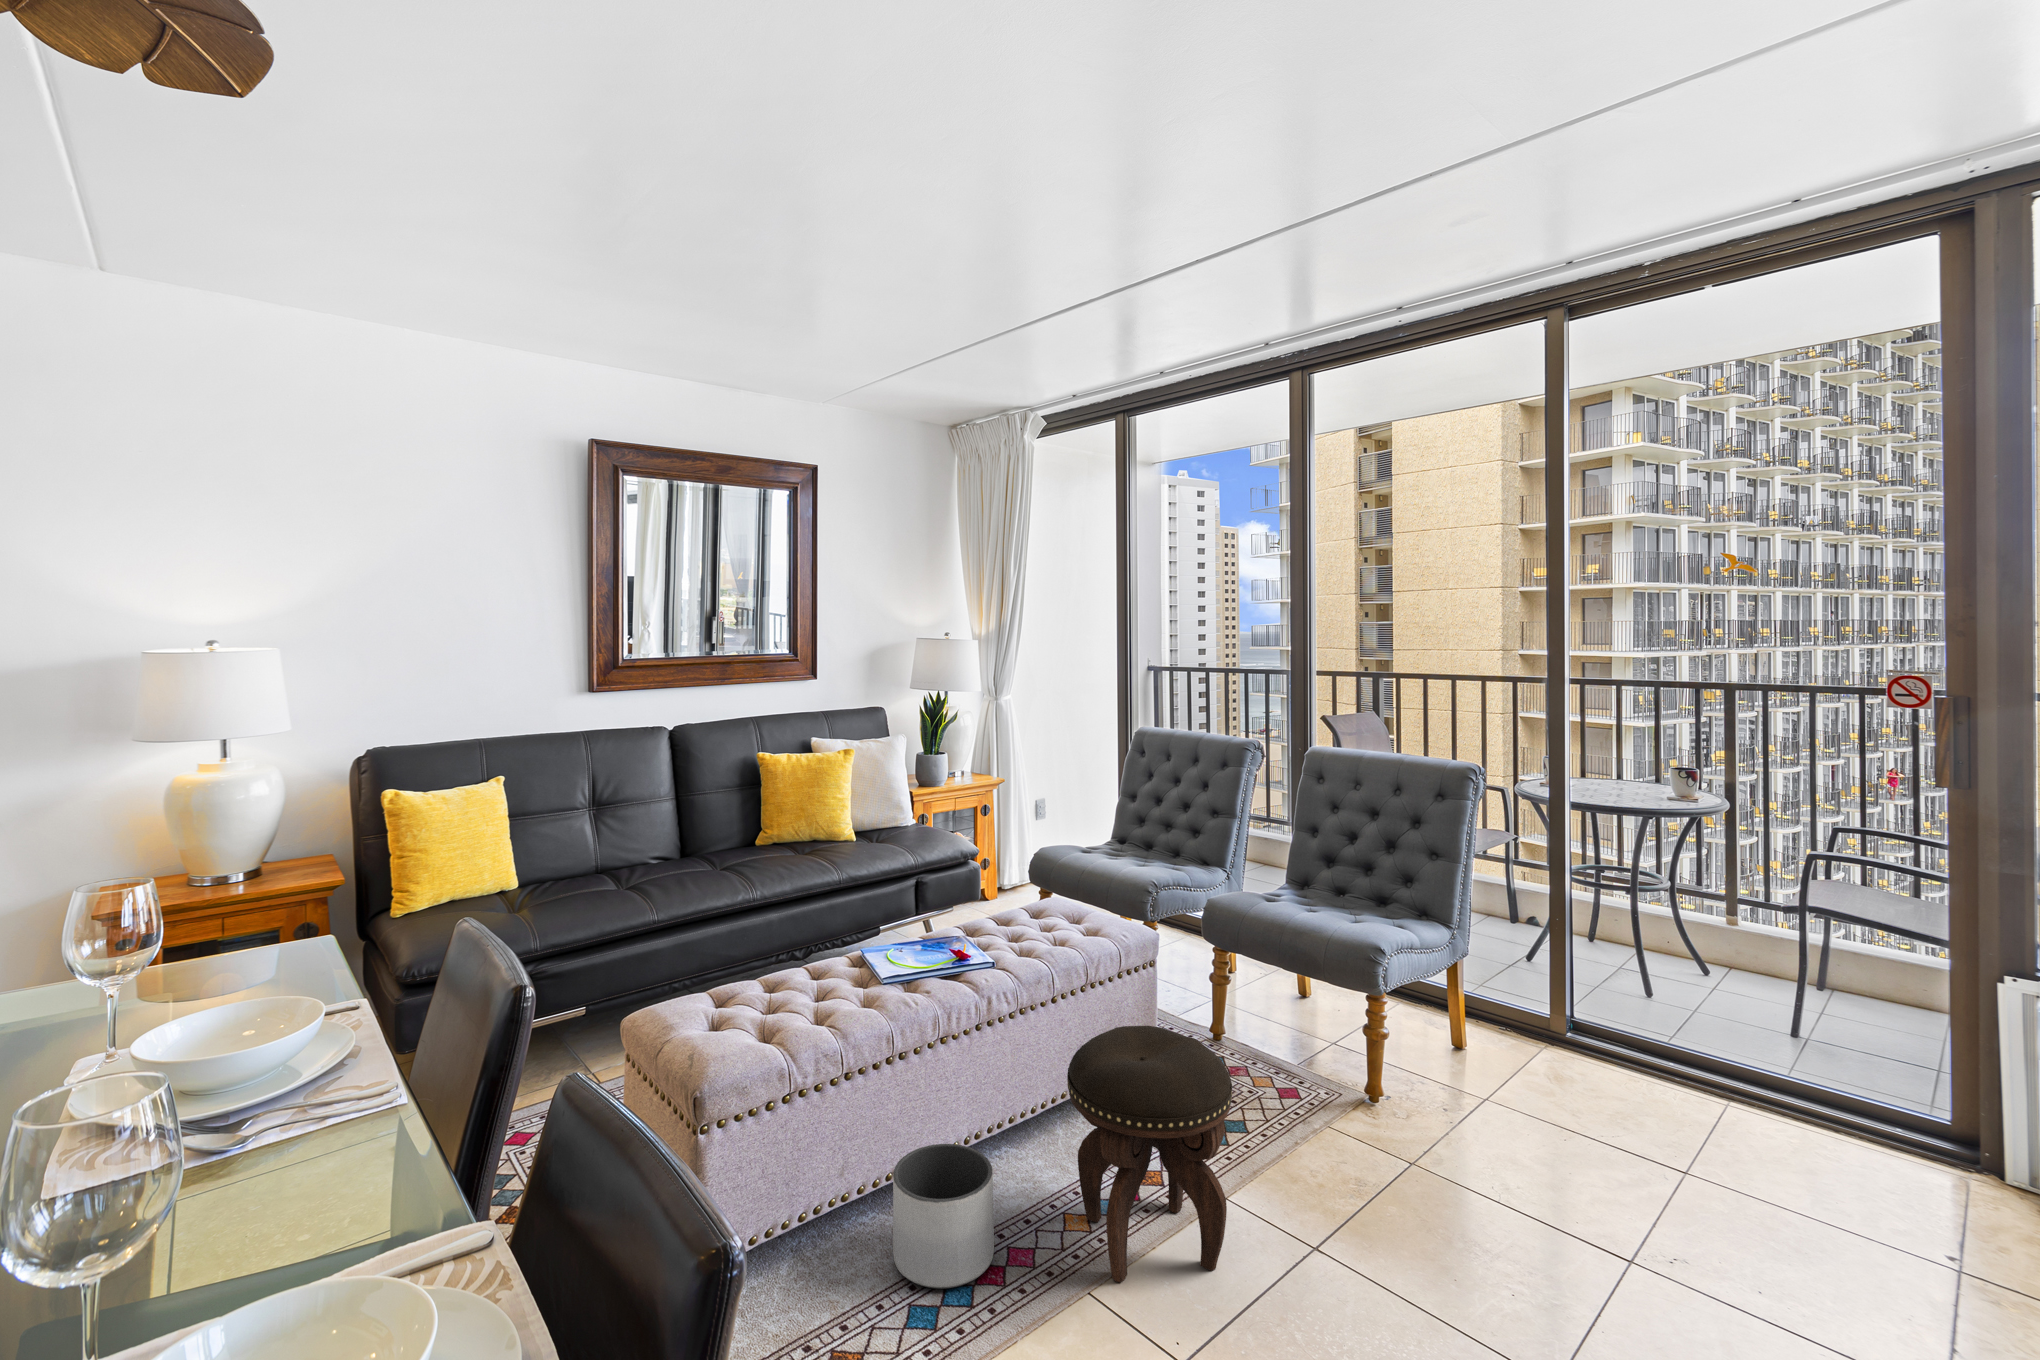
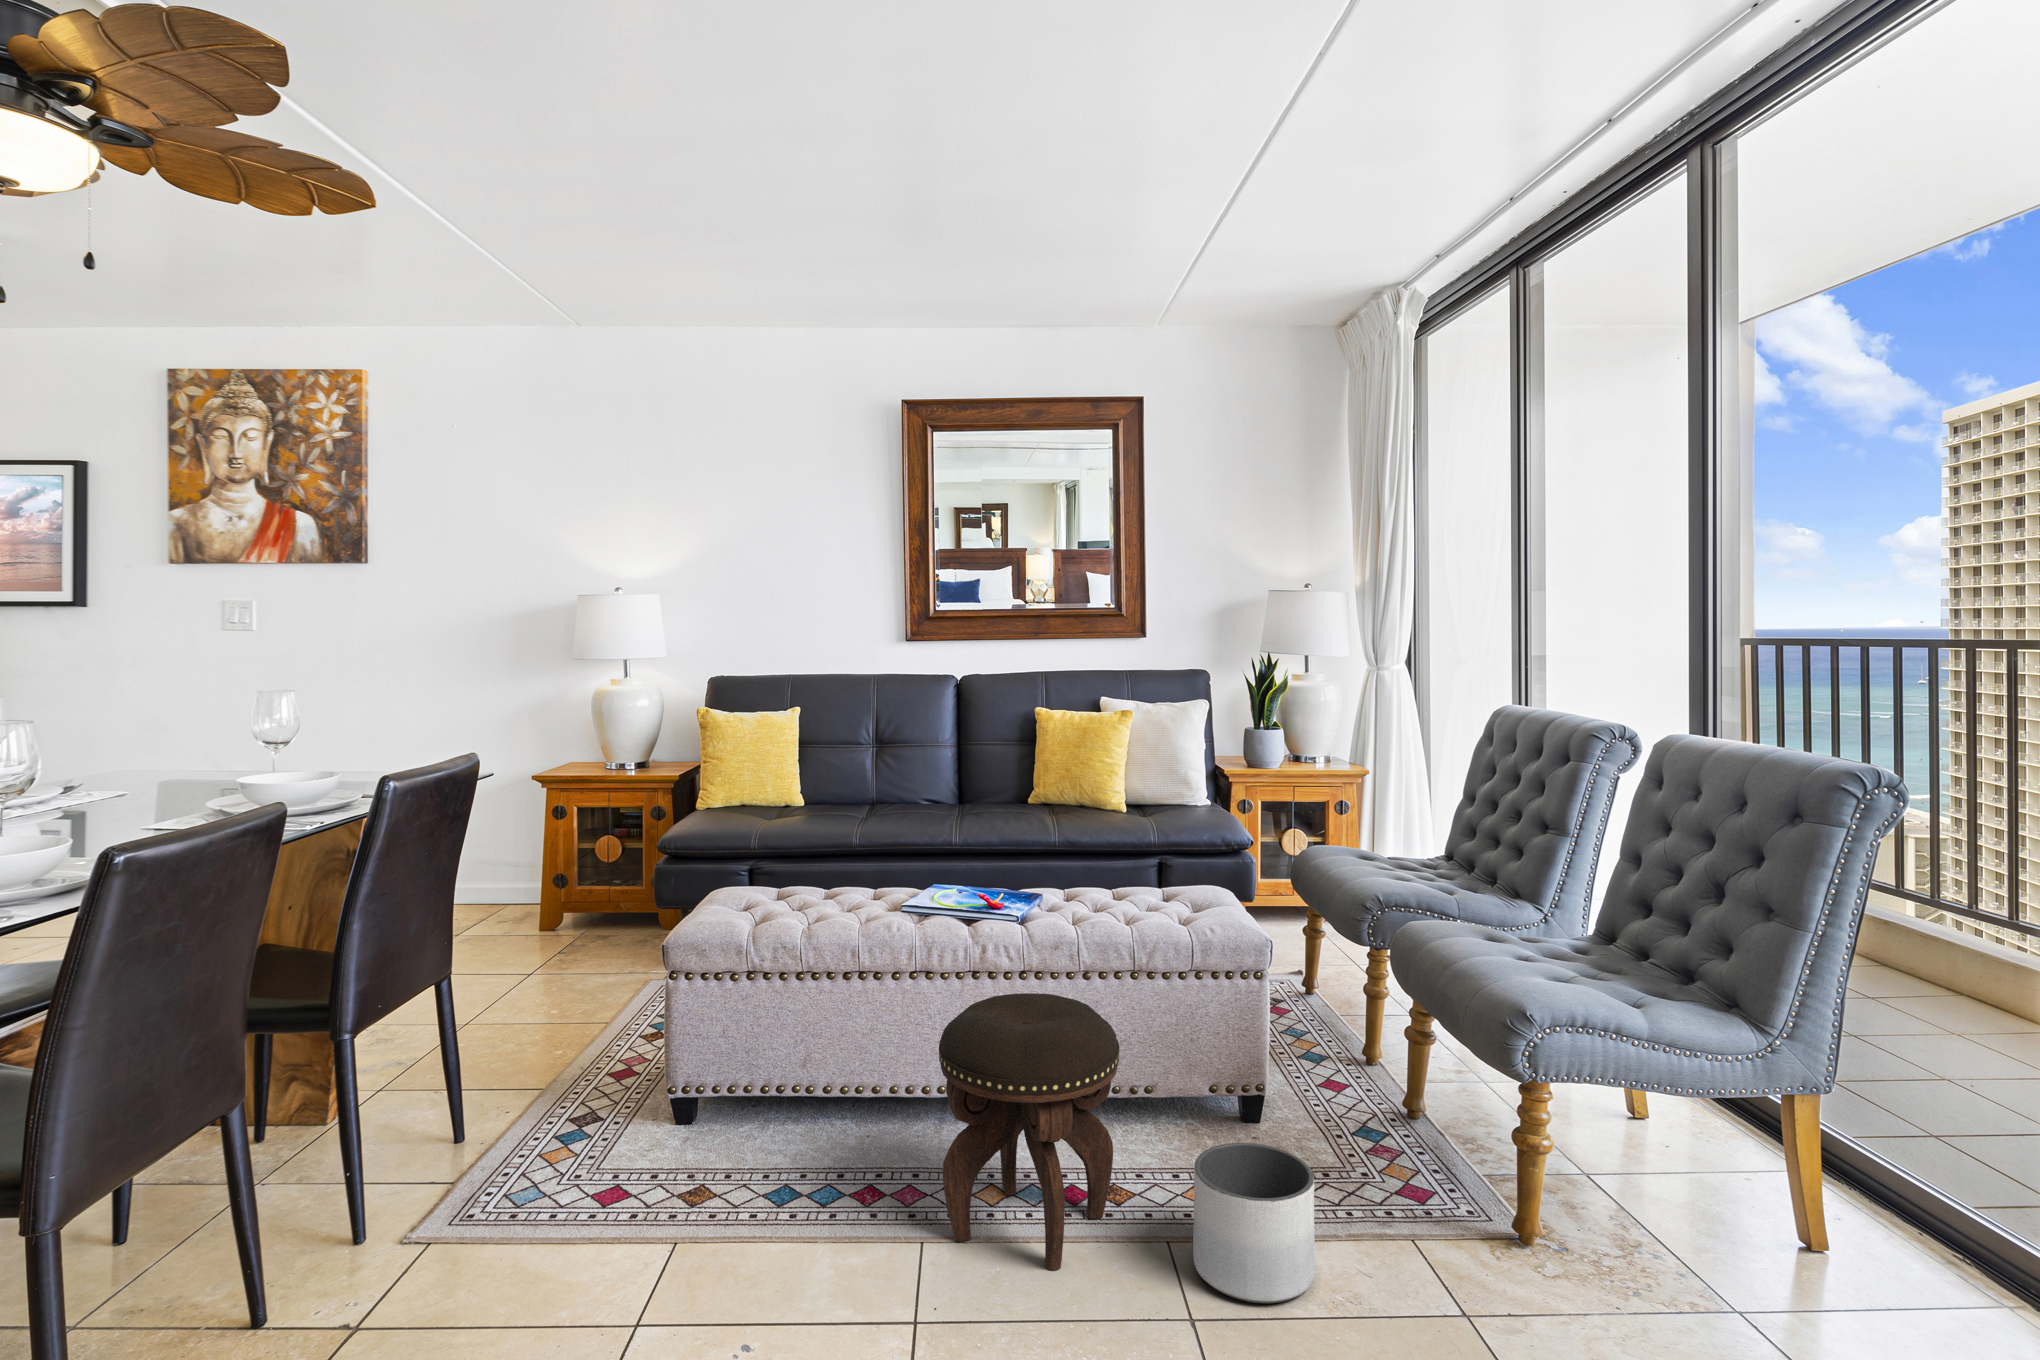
planter: present [893,1144,994,1289] -> present [1193,1143,1315,1304]

